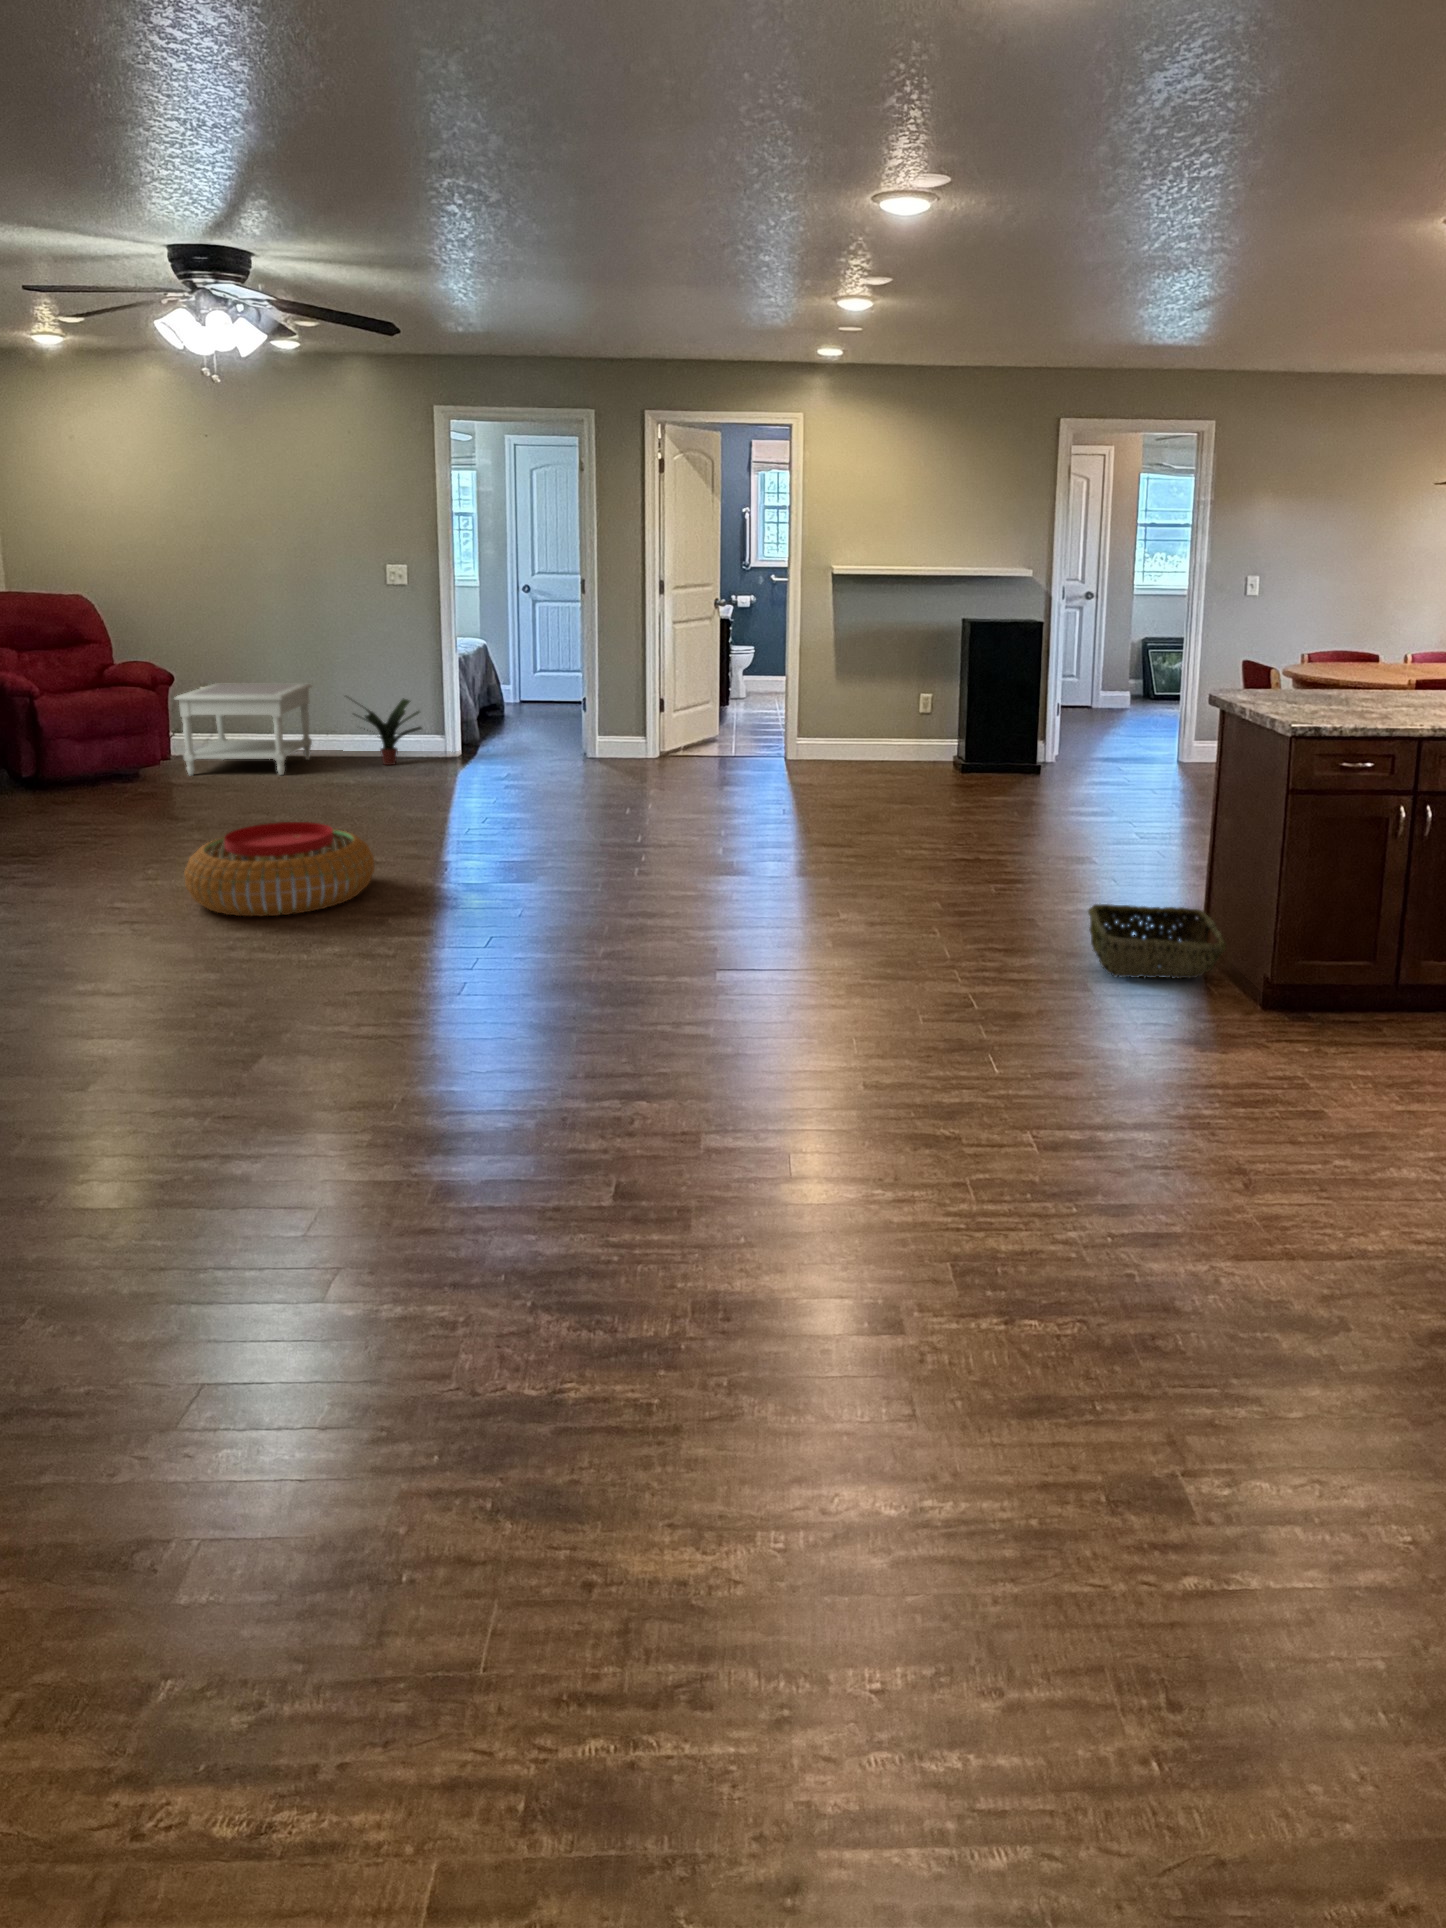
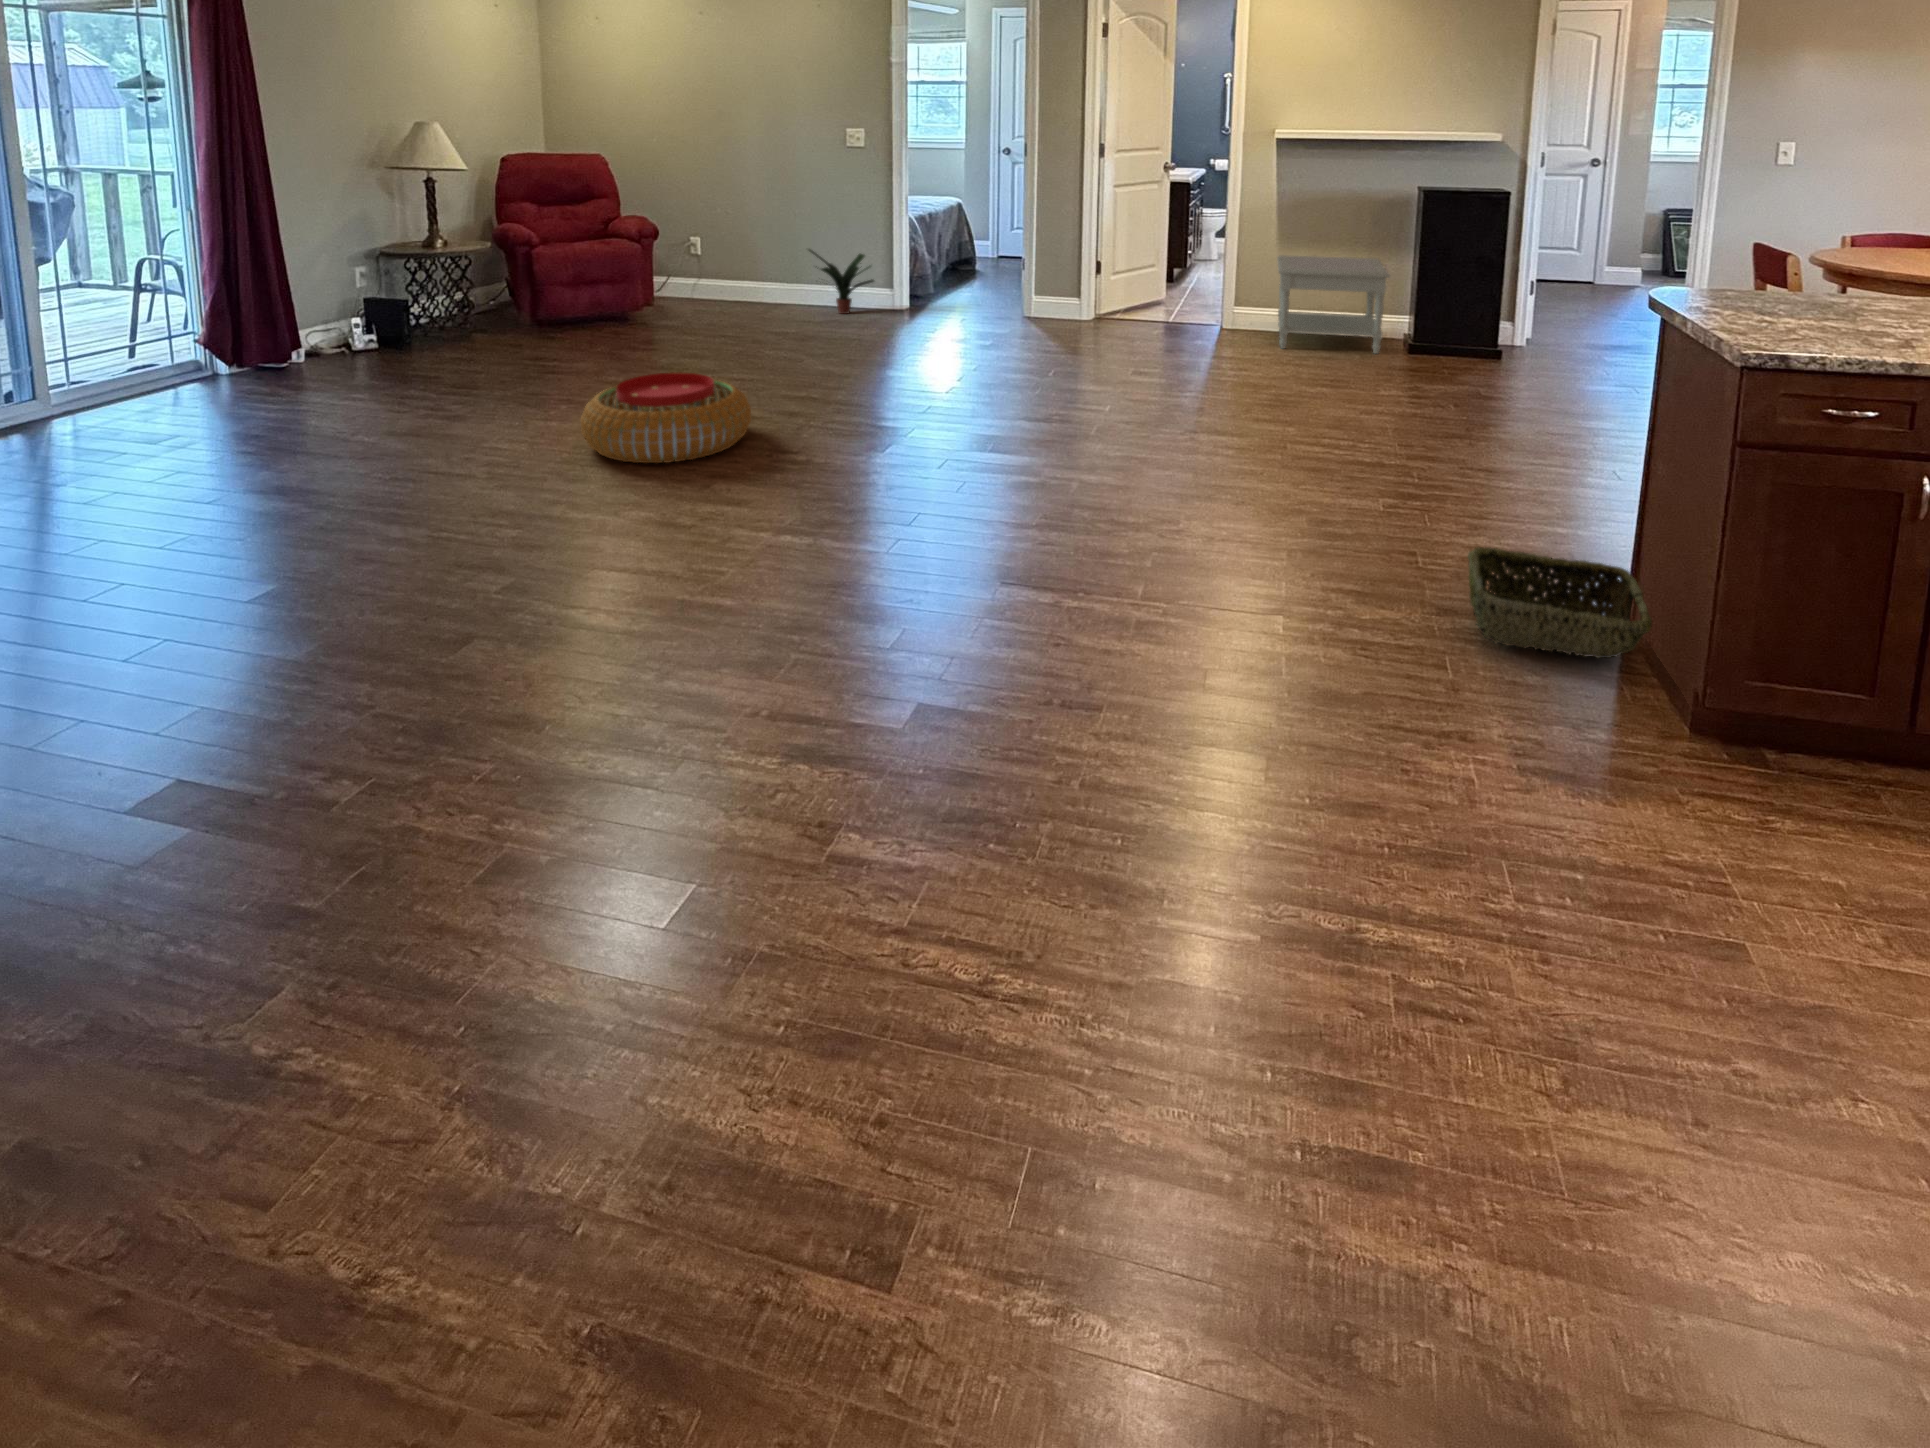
side table: present [175,683,312,775] -> present [1277,255,1390,354]

